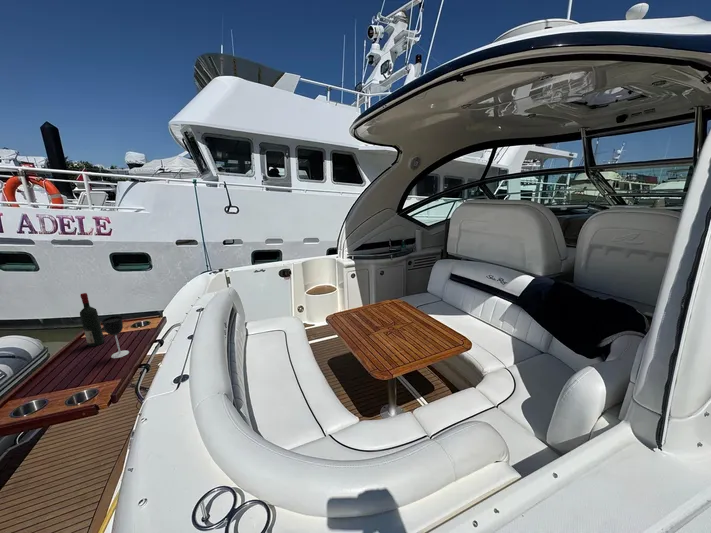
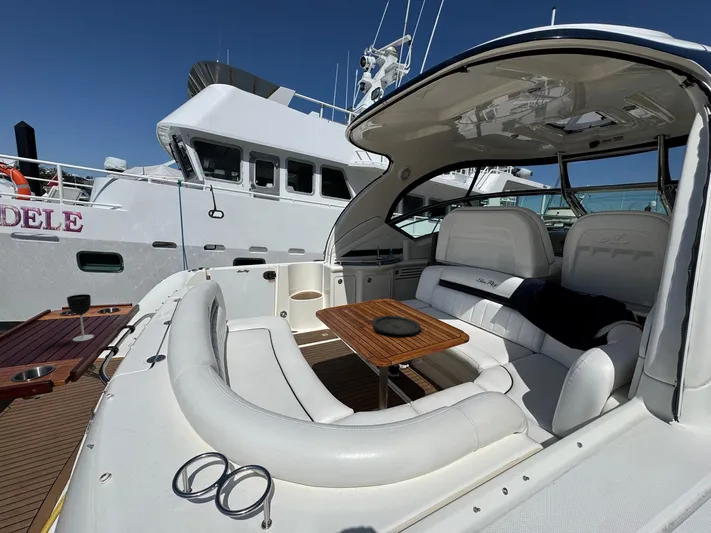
wine bottle: present [80,293,104,346] -> none [41,269,66,330]
plate: none [380,318,427,341] -> present [372,316,421,335]

